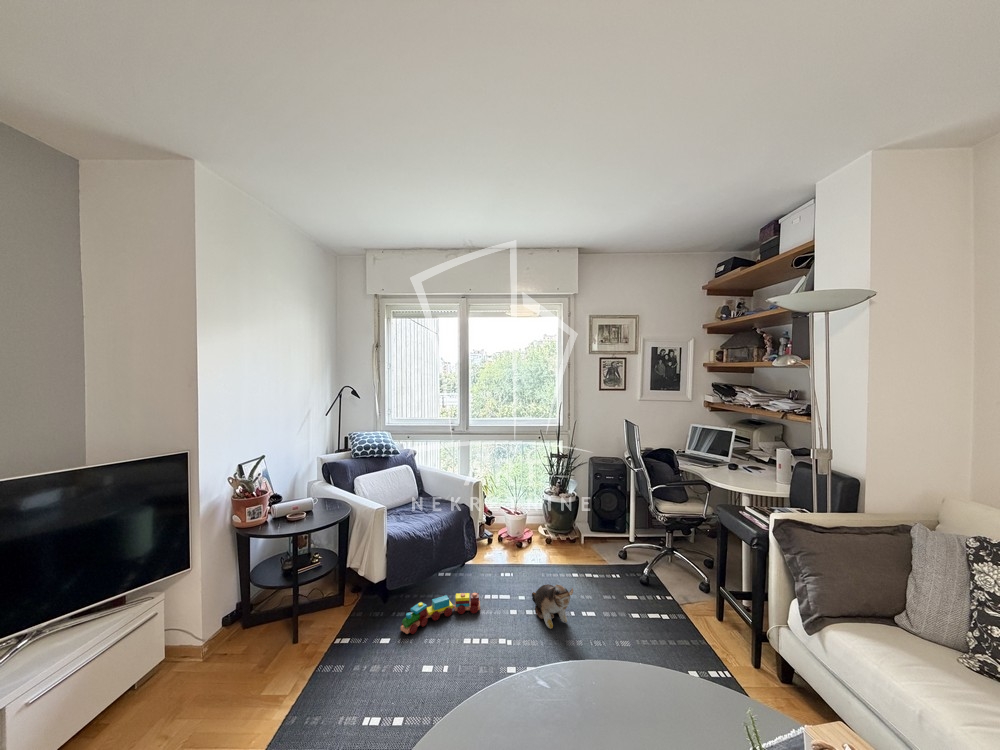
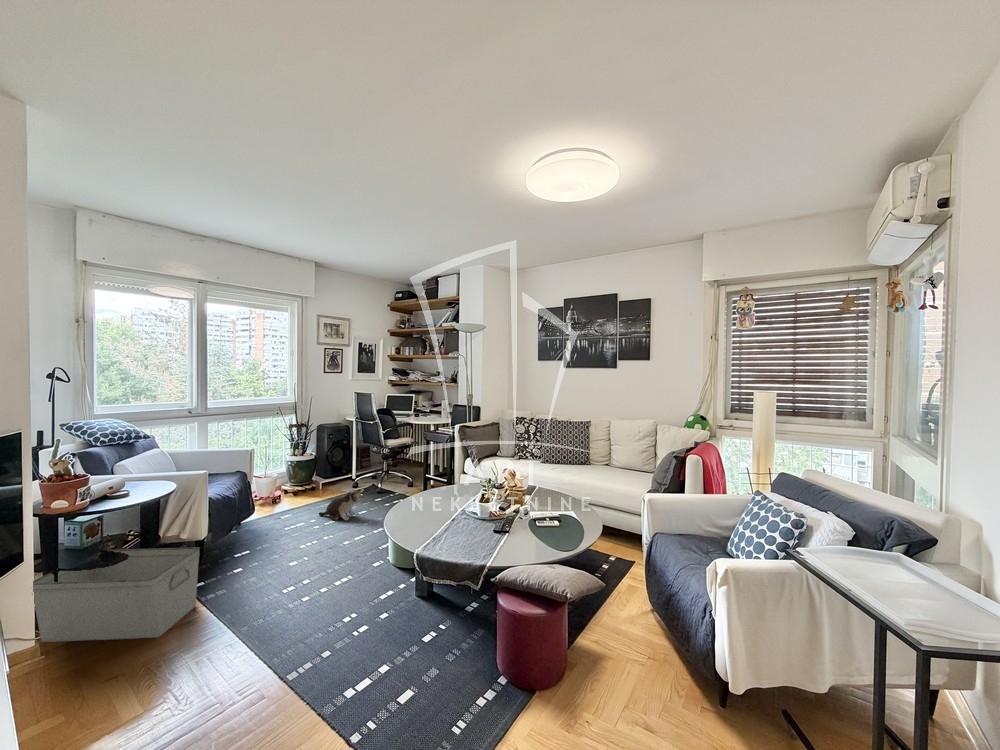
storage bin: none [213,572,309,719] -> present [33,547,200,642]
toy train: present [401,593,480,634] -> none [238,521,291,559]

